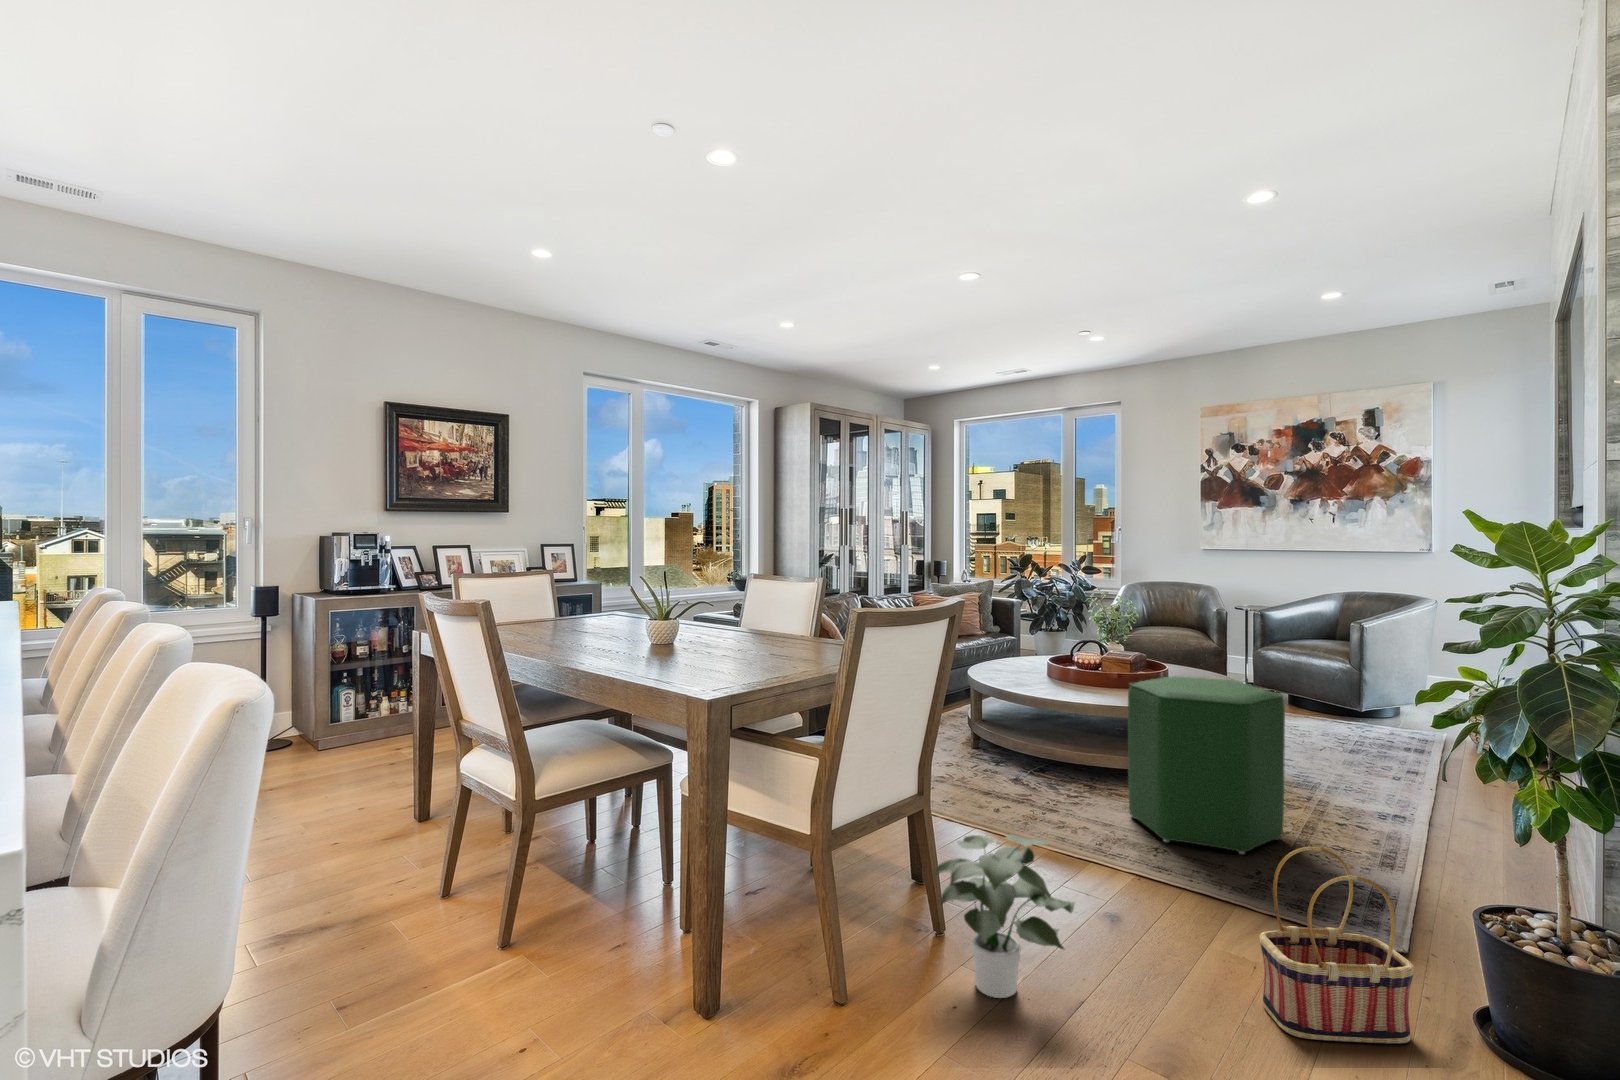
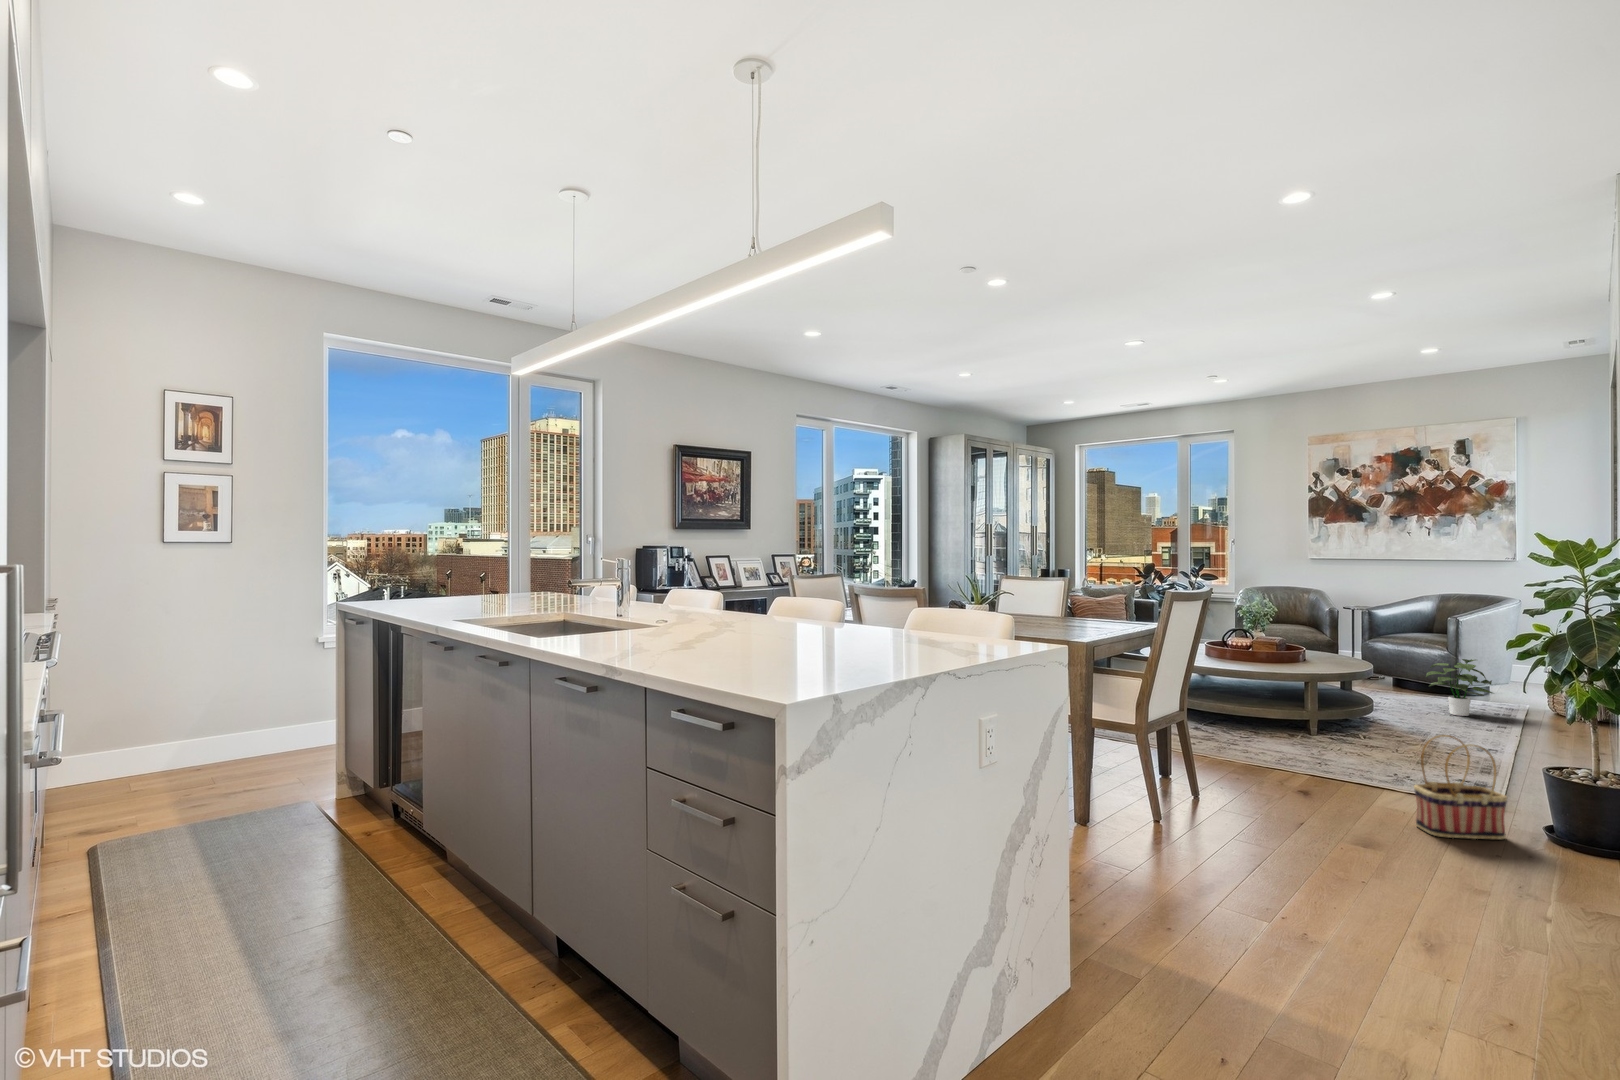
ottoman: present [1128,676,1285,854] -> none [1295,651,1412,767]
potted plant: present [935,835,1075,998] -> present [1426,659,1492,716]

